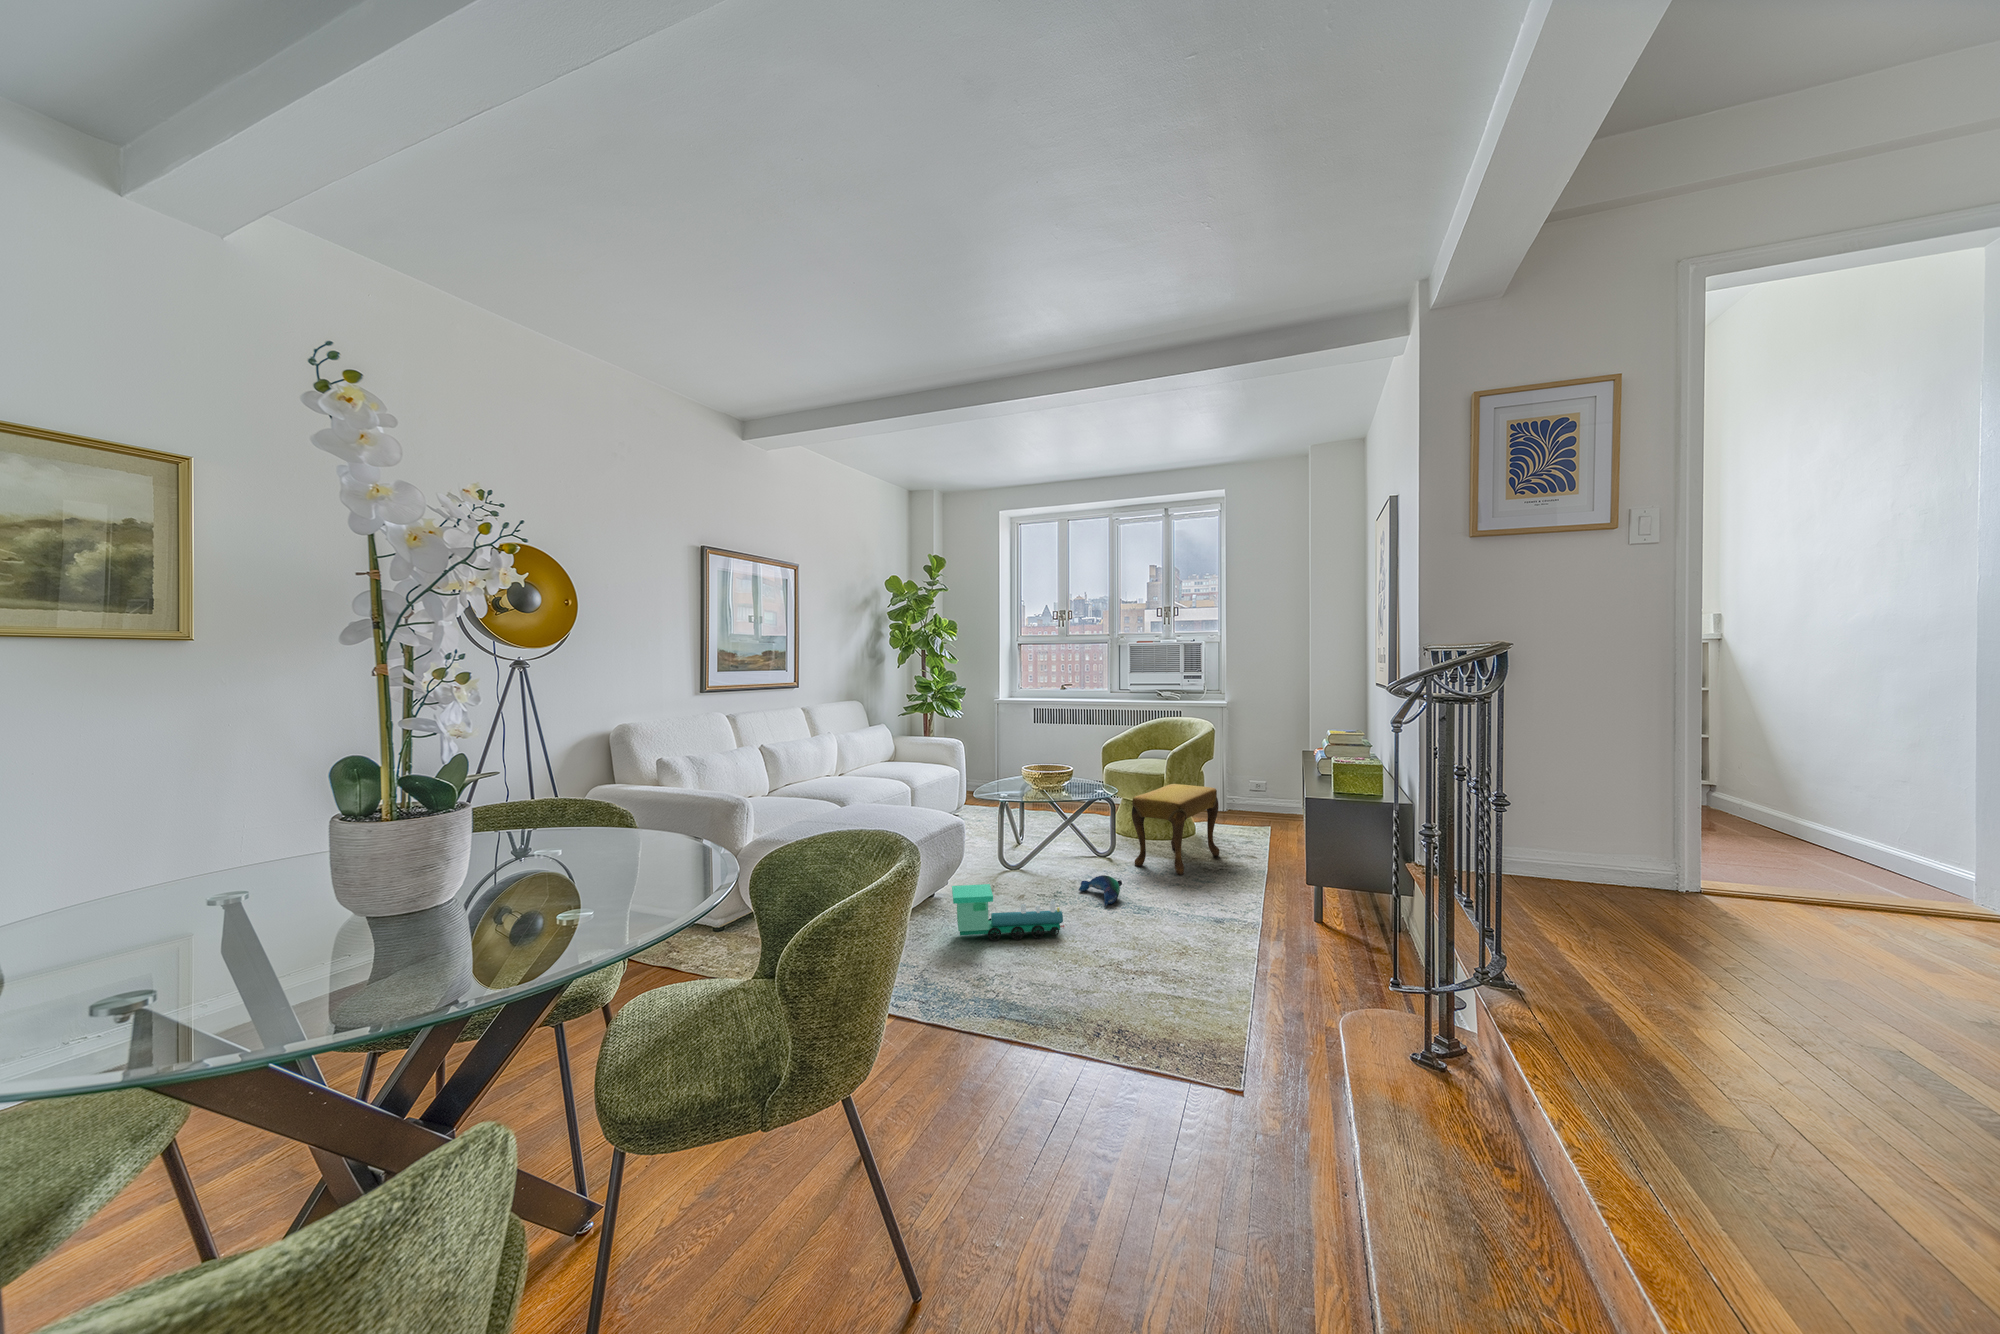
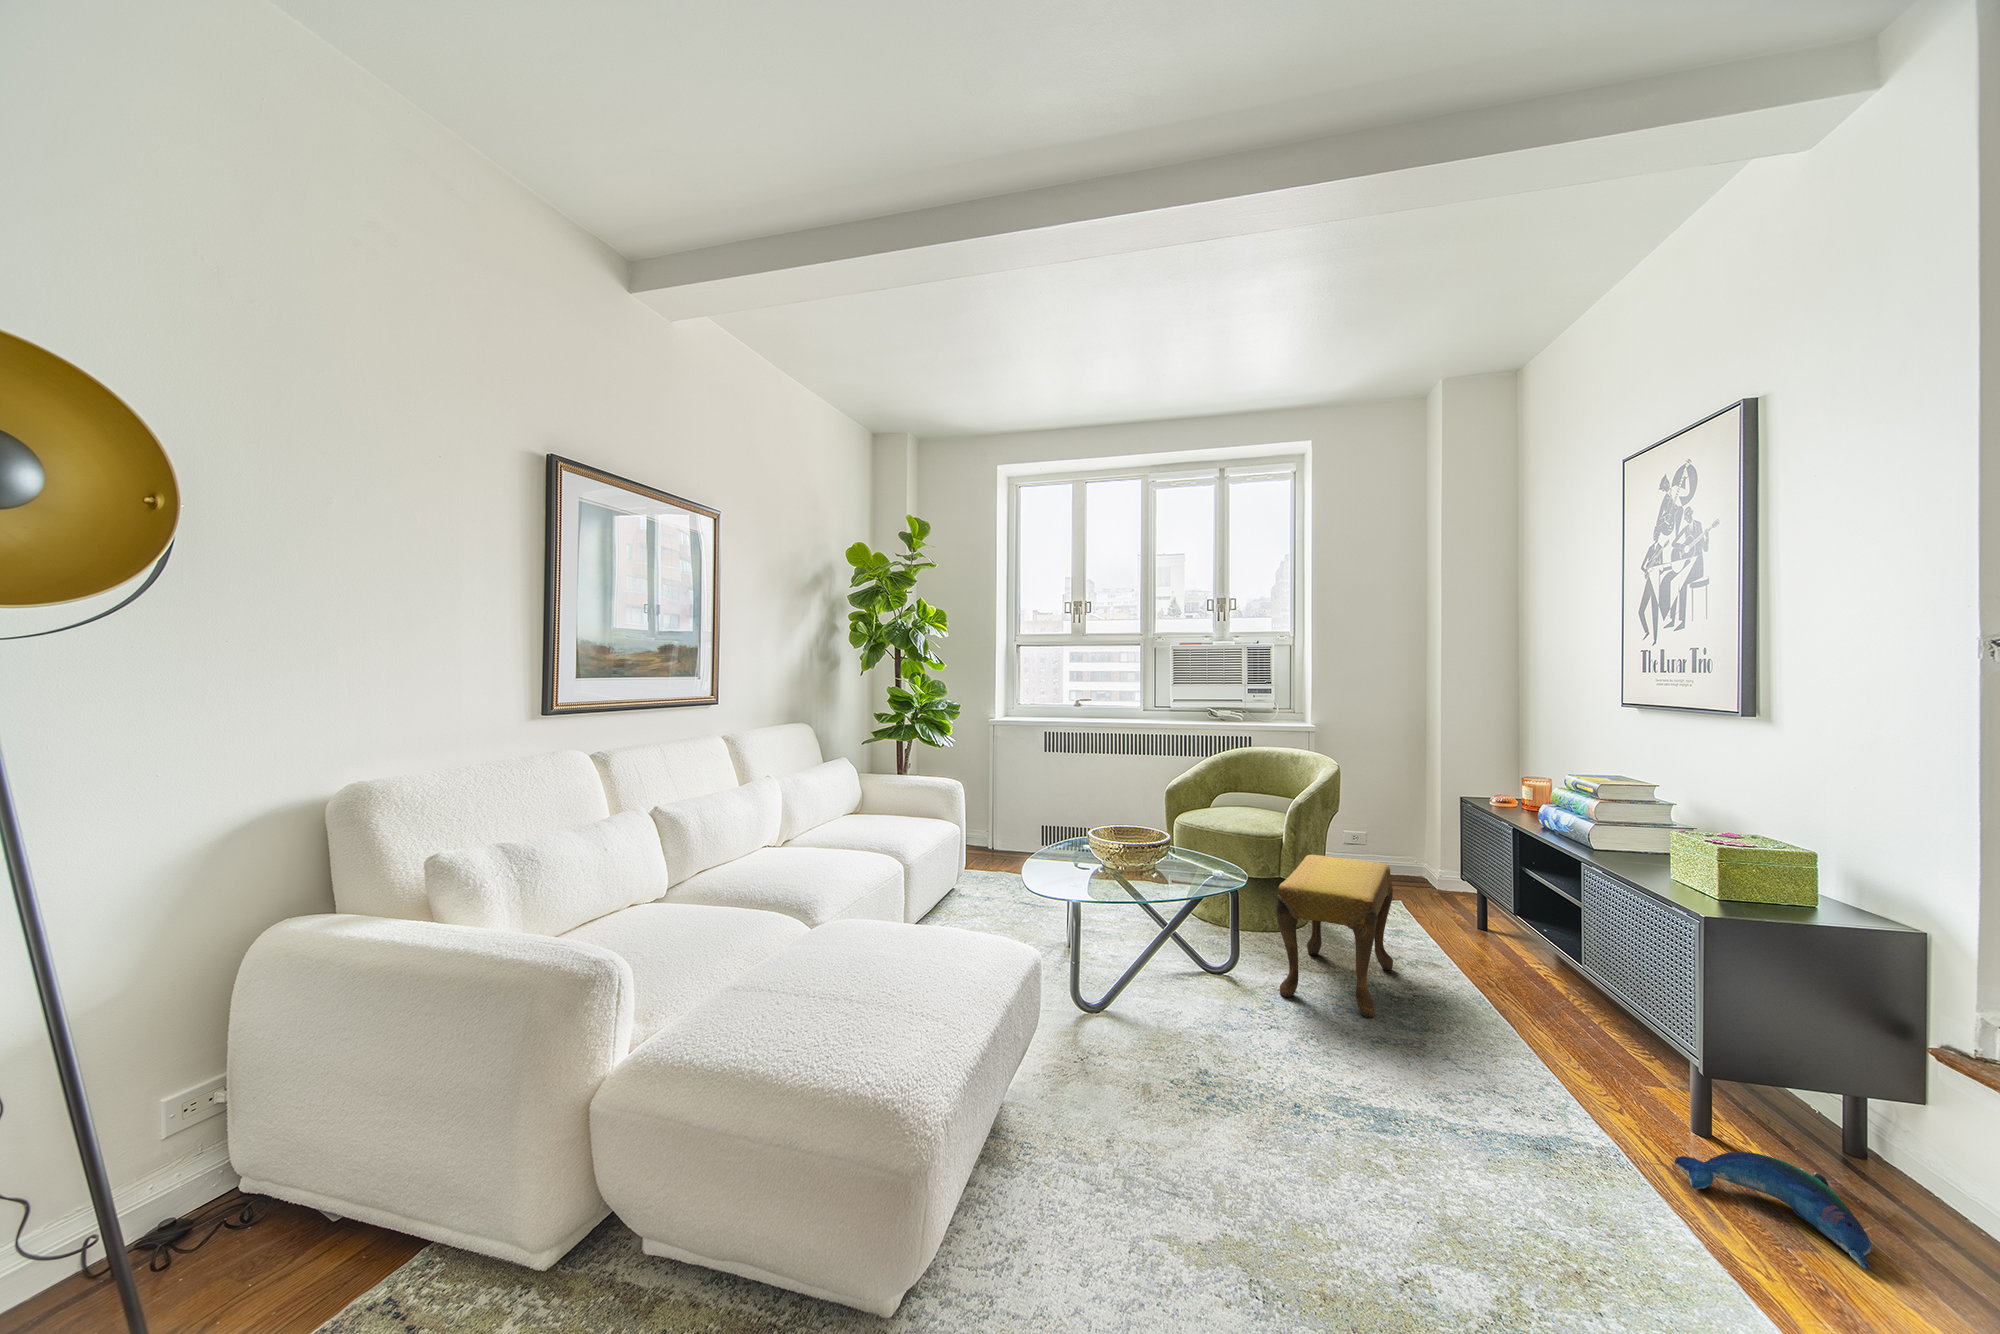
plush toy: present [1079,875,1122,906] -> present [1674,1152,1872,1269]
toy train: present [952,884,1064,941] -> none [1060,1119,1297,1261]

